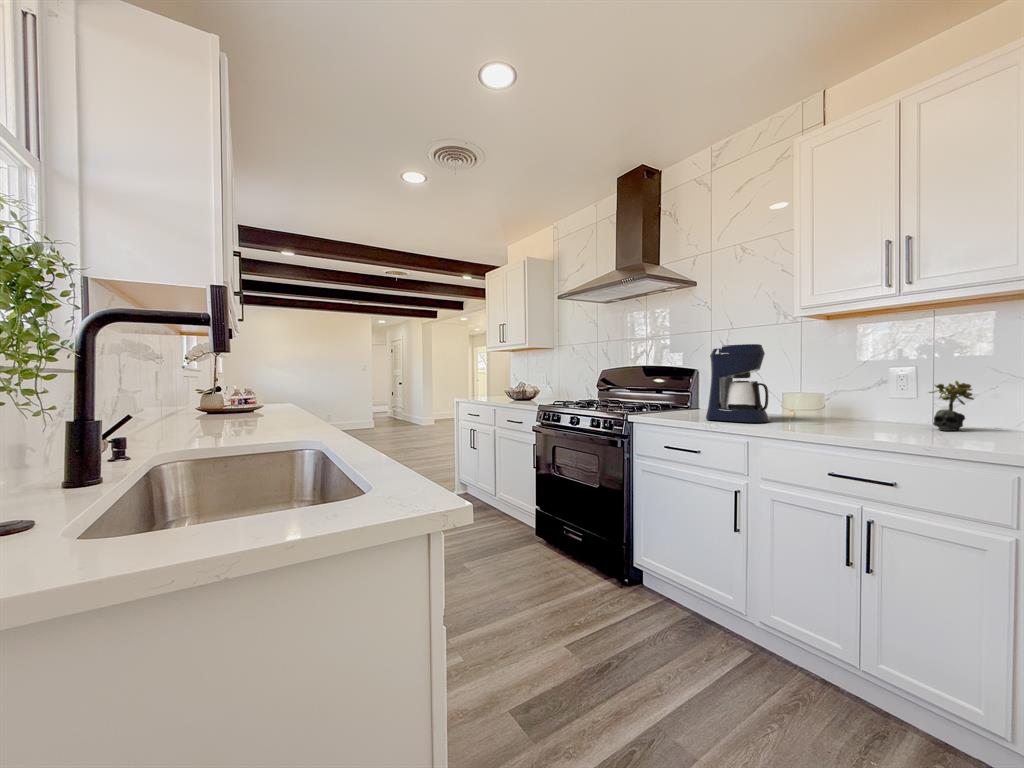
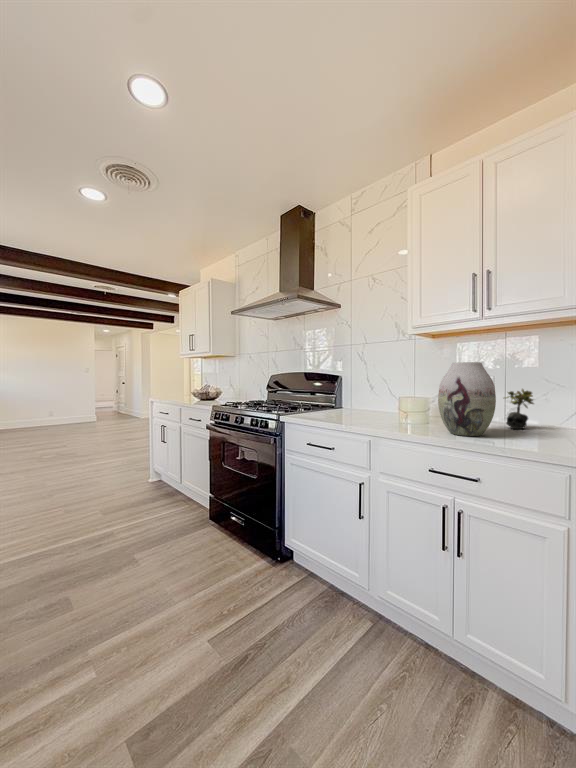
coffee maker: present [706,344,770,423] -> none [340,357,389,423]
vase: none [840,347,920,436] -> present [438,362,496,436]

